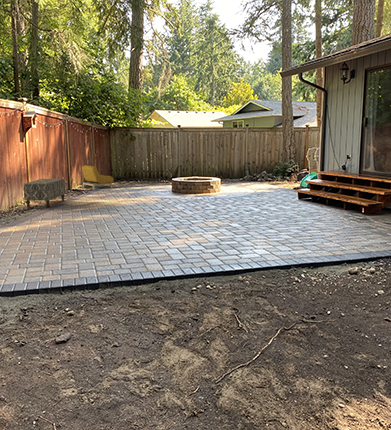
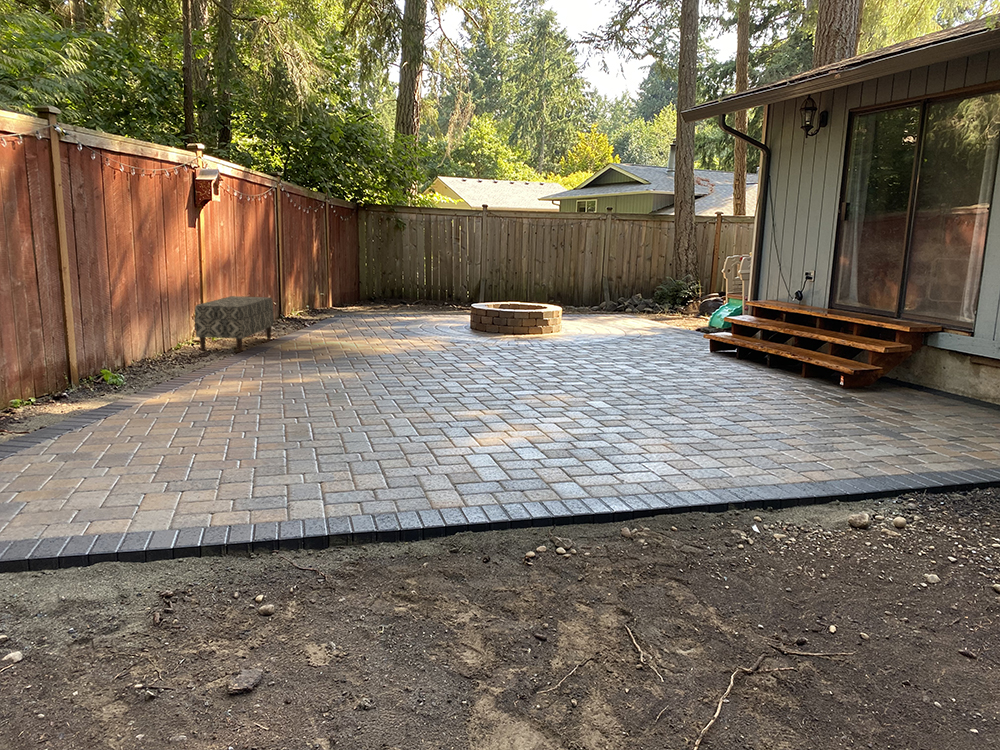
armchair: present [82,165,114,189] -> none [306,273,363,318]

